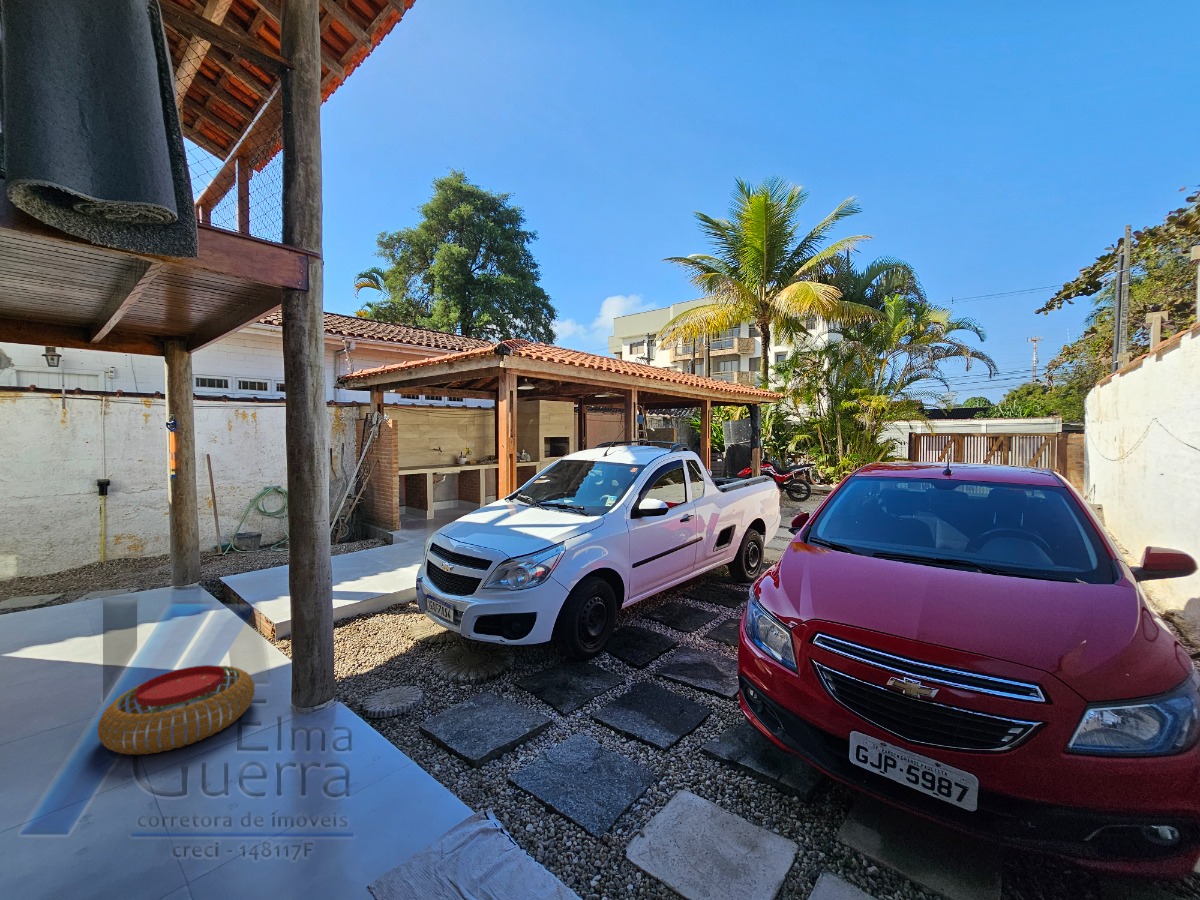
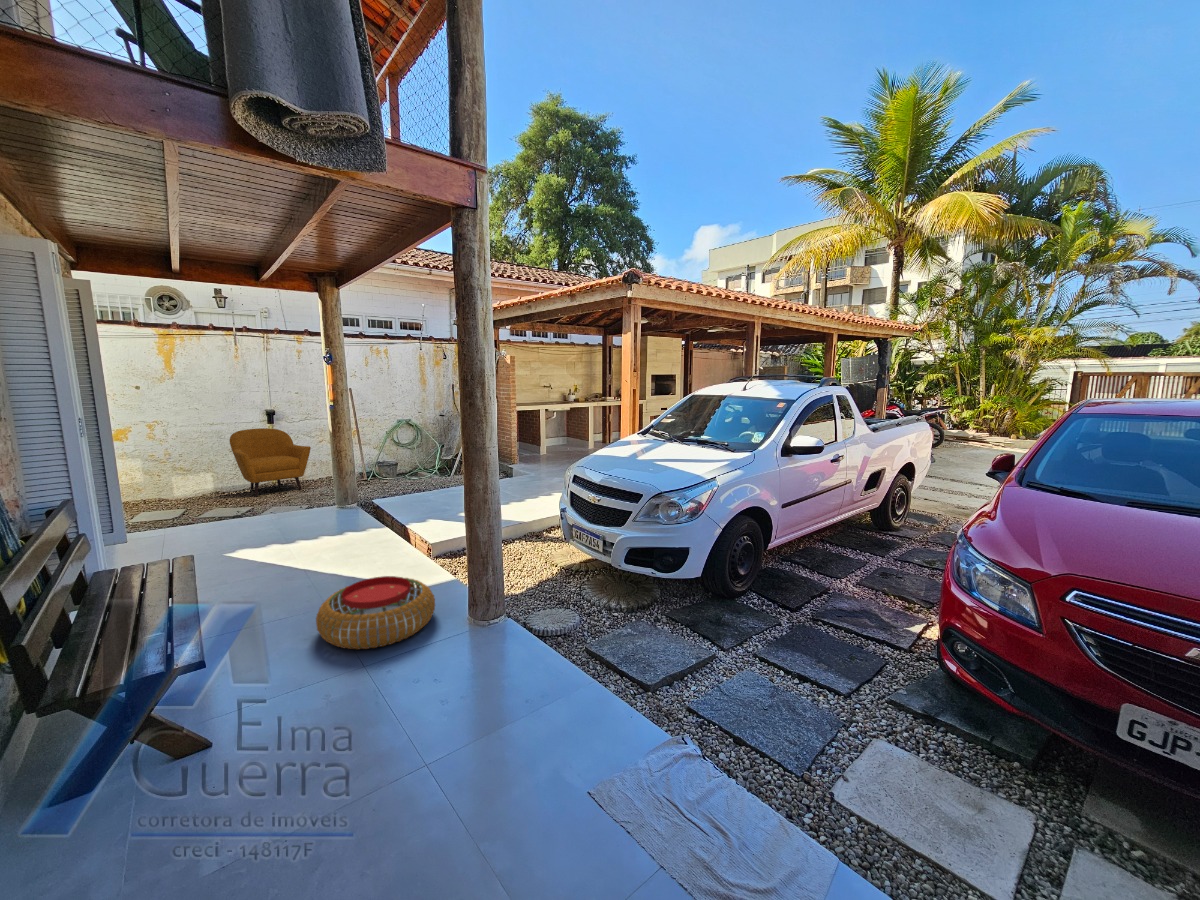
armchair: none [43,501,149,581] -> present [230,428,311,496]

